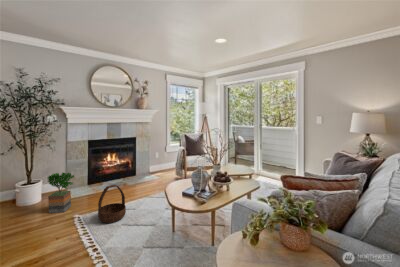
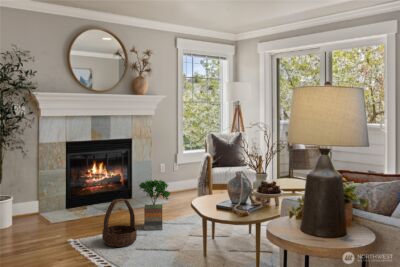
potted tree: present [48,173,74,213] -> present [139,180,171,230]

